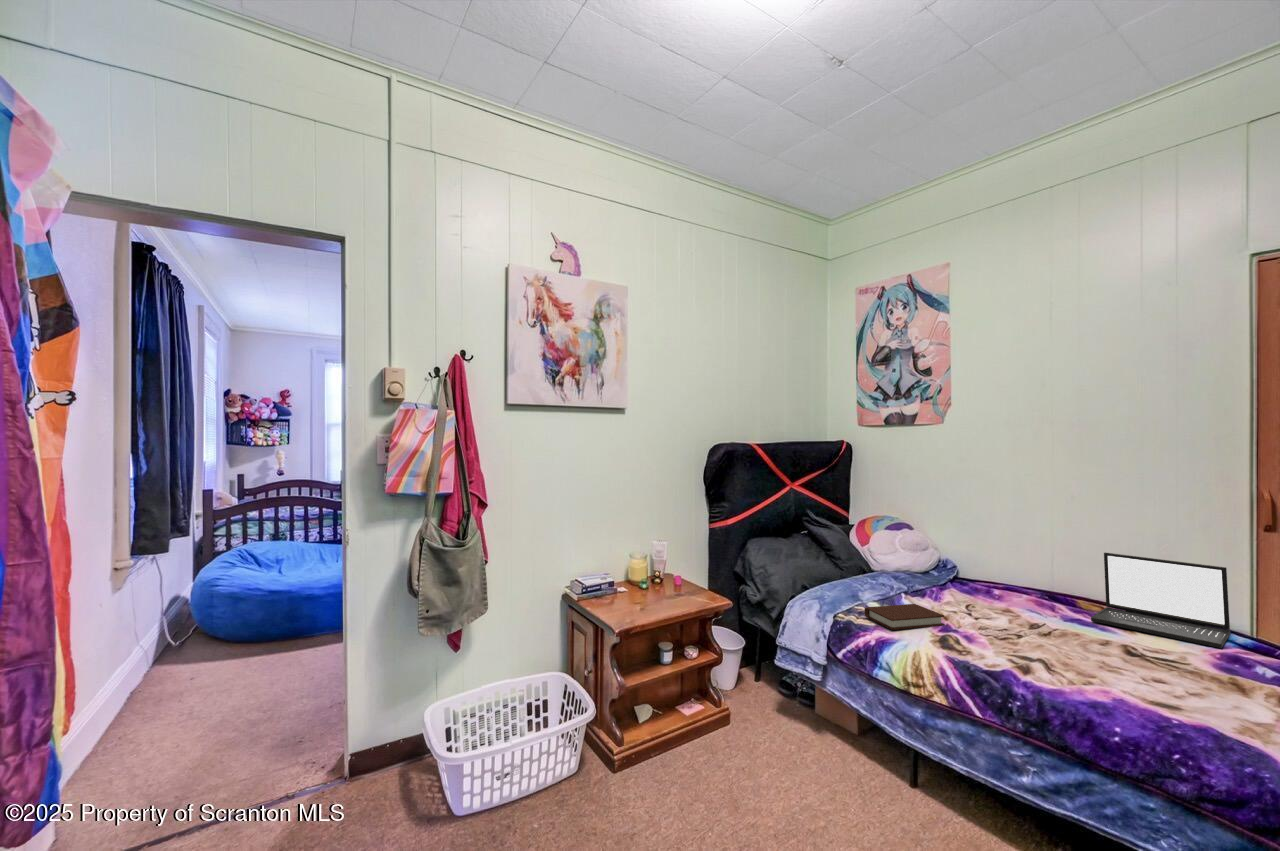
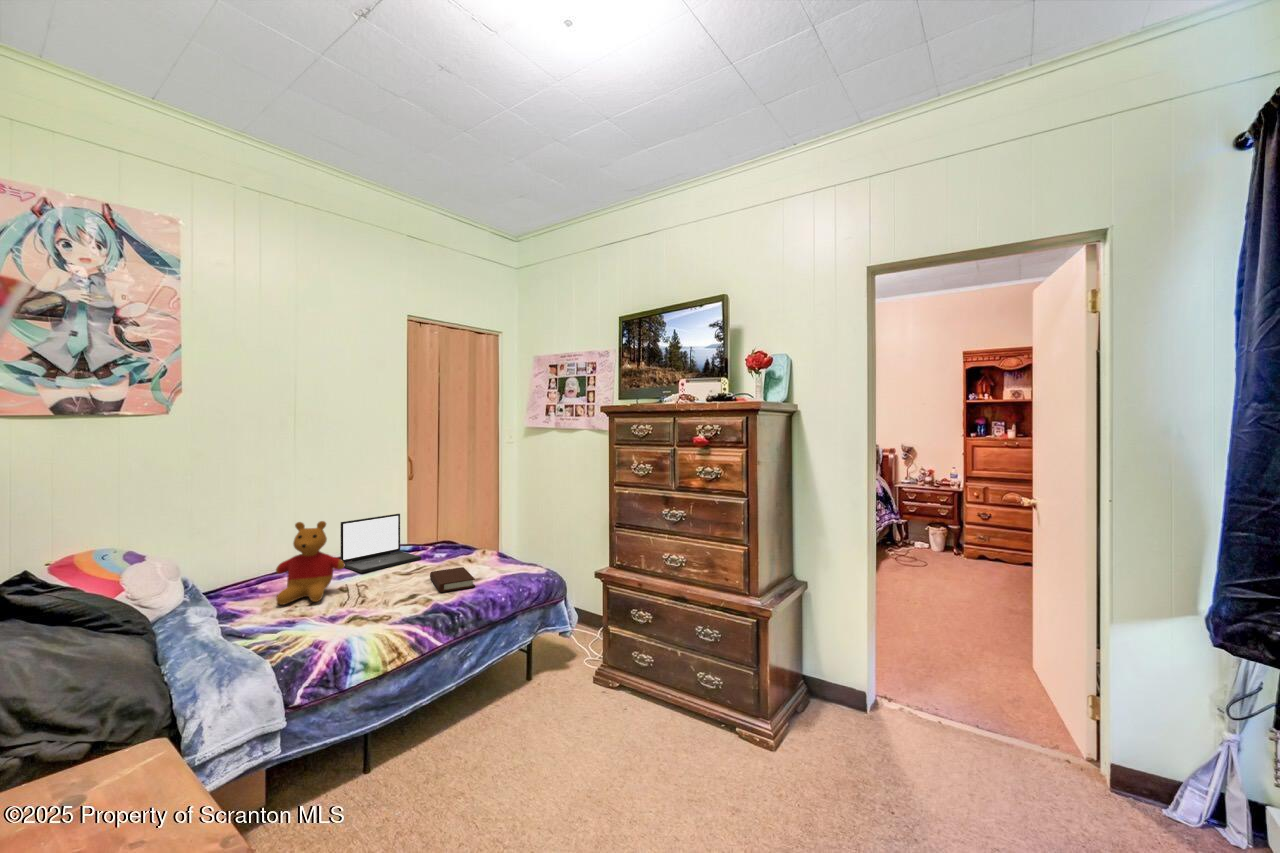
stuffed bear: none [949,529,1022,614] -> present [276,521,344,605]
book: present [864,604,945,630] -> present [430,567,475,592]

